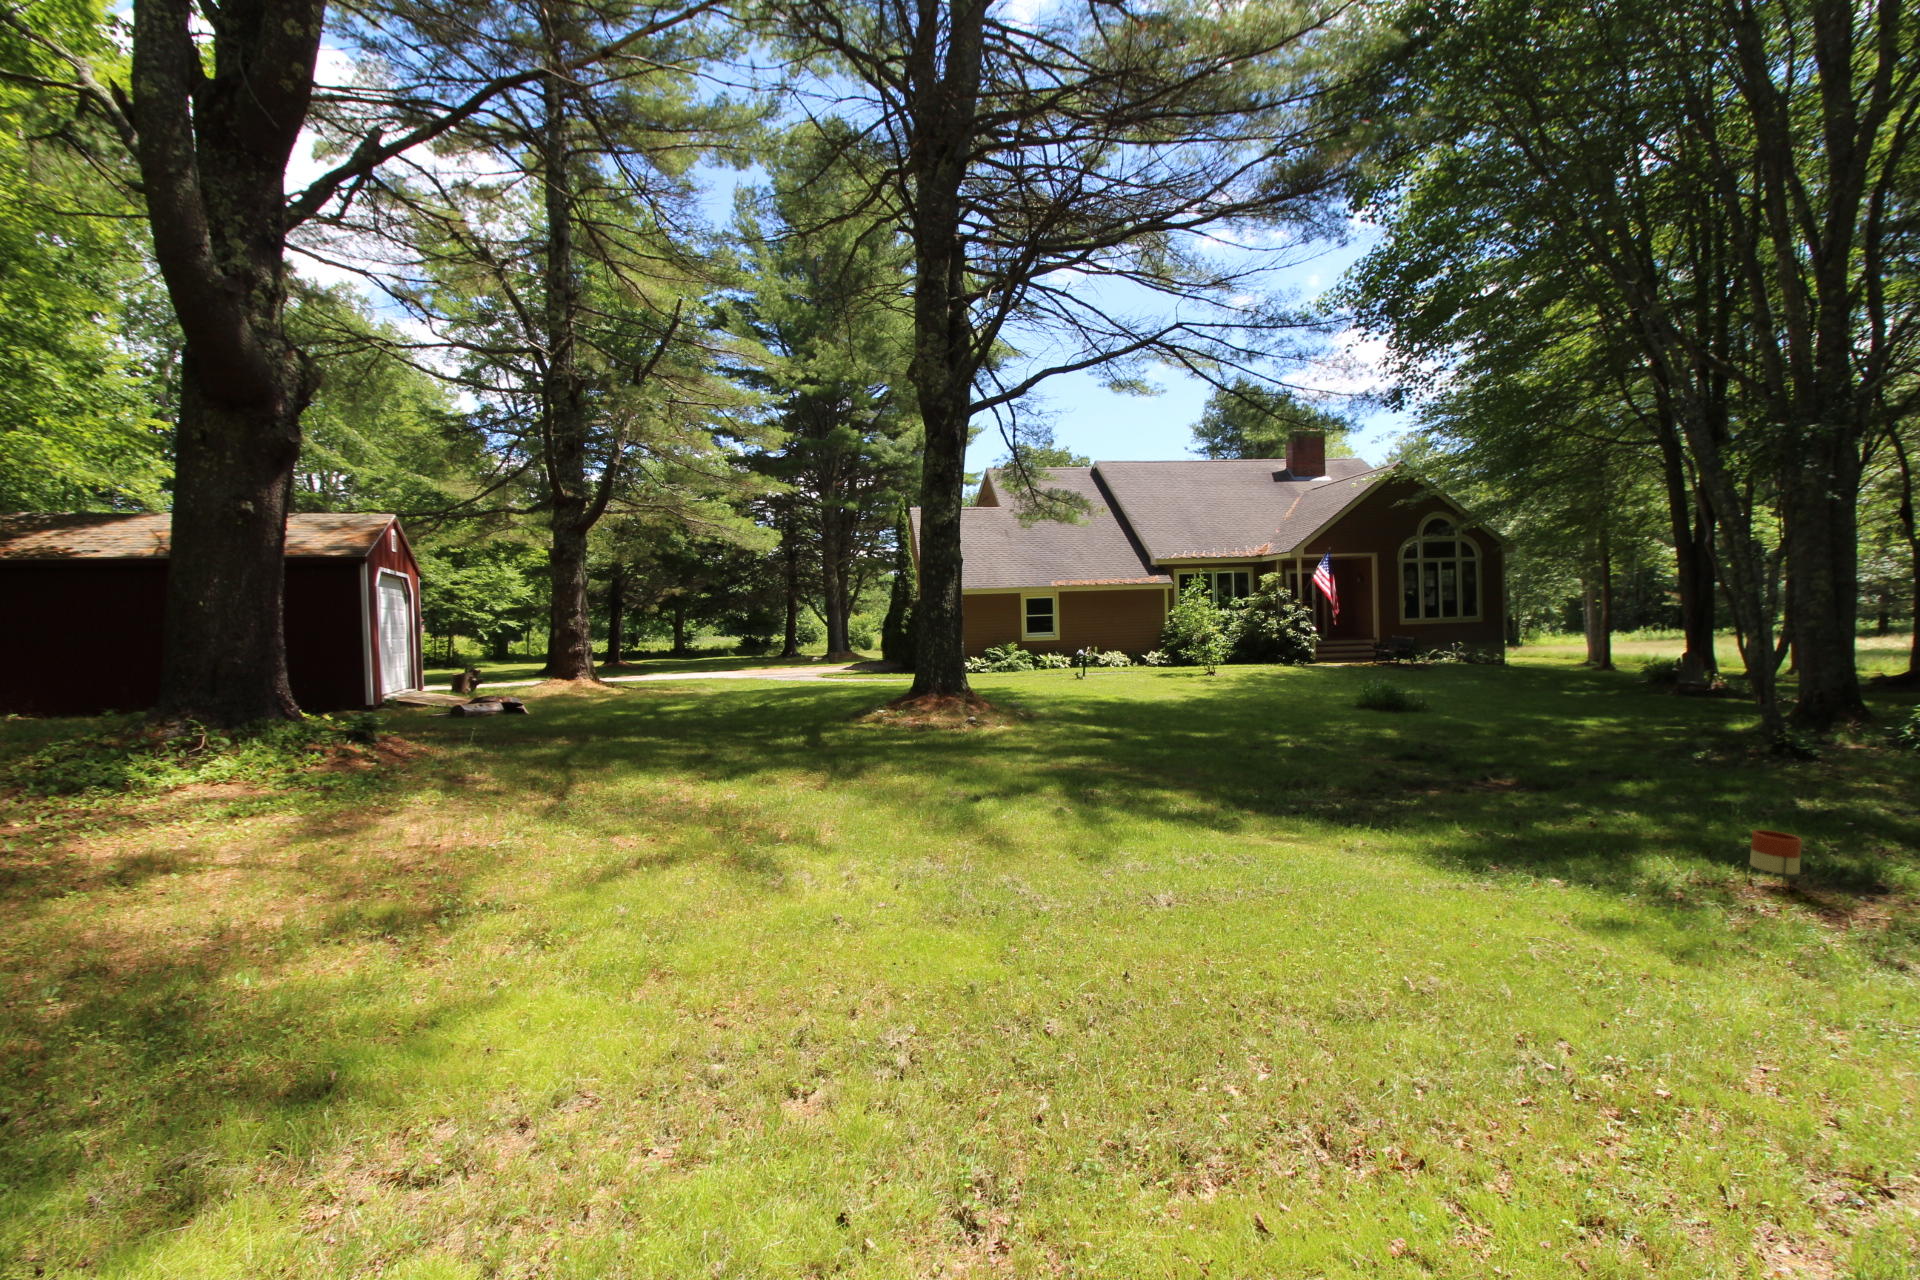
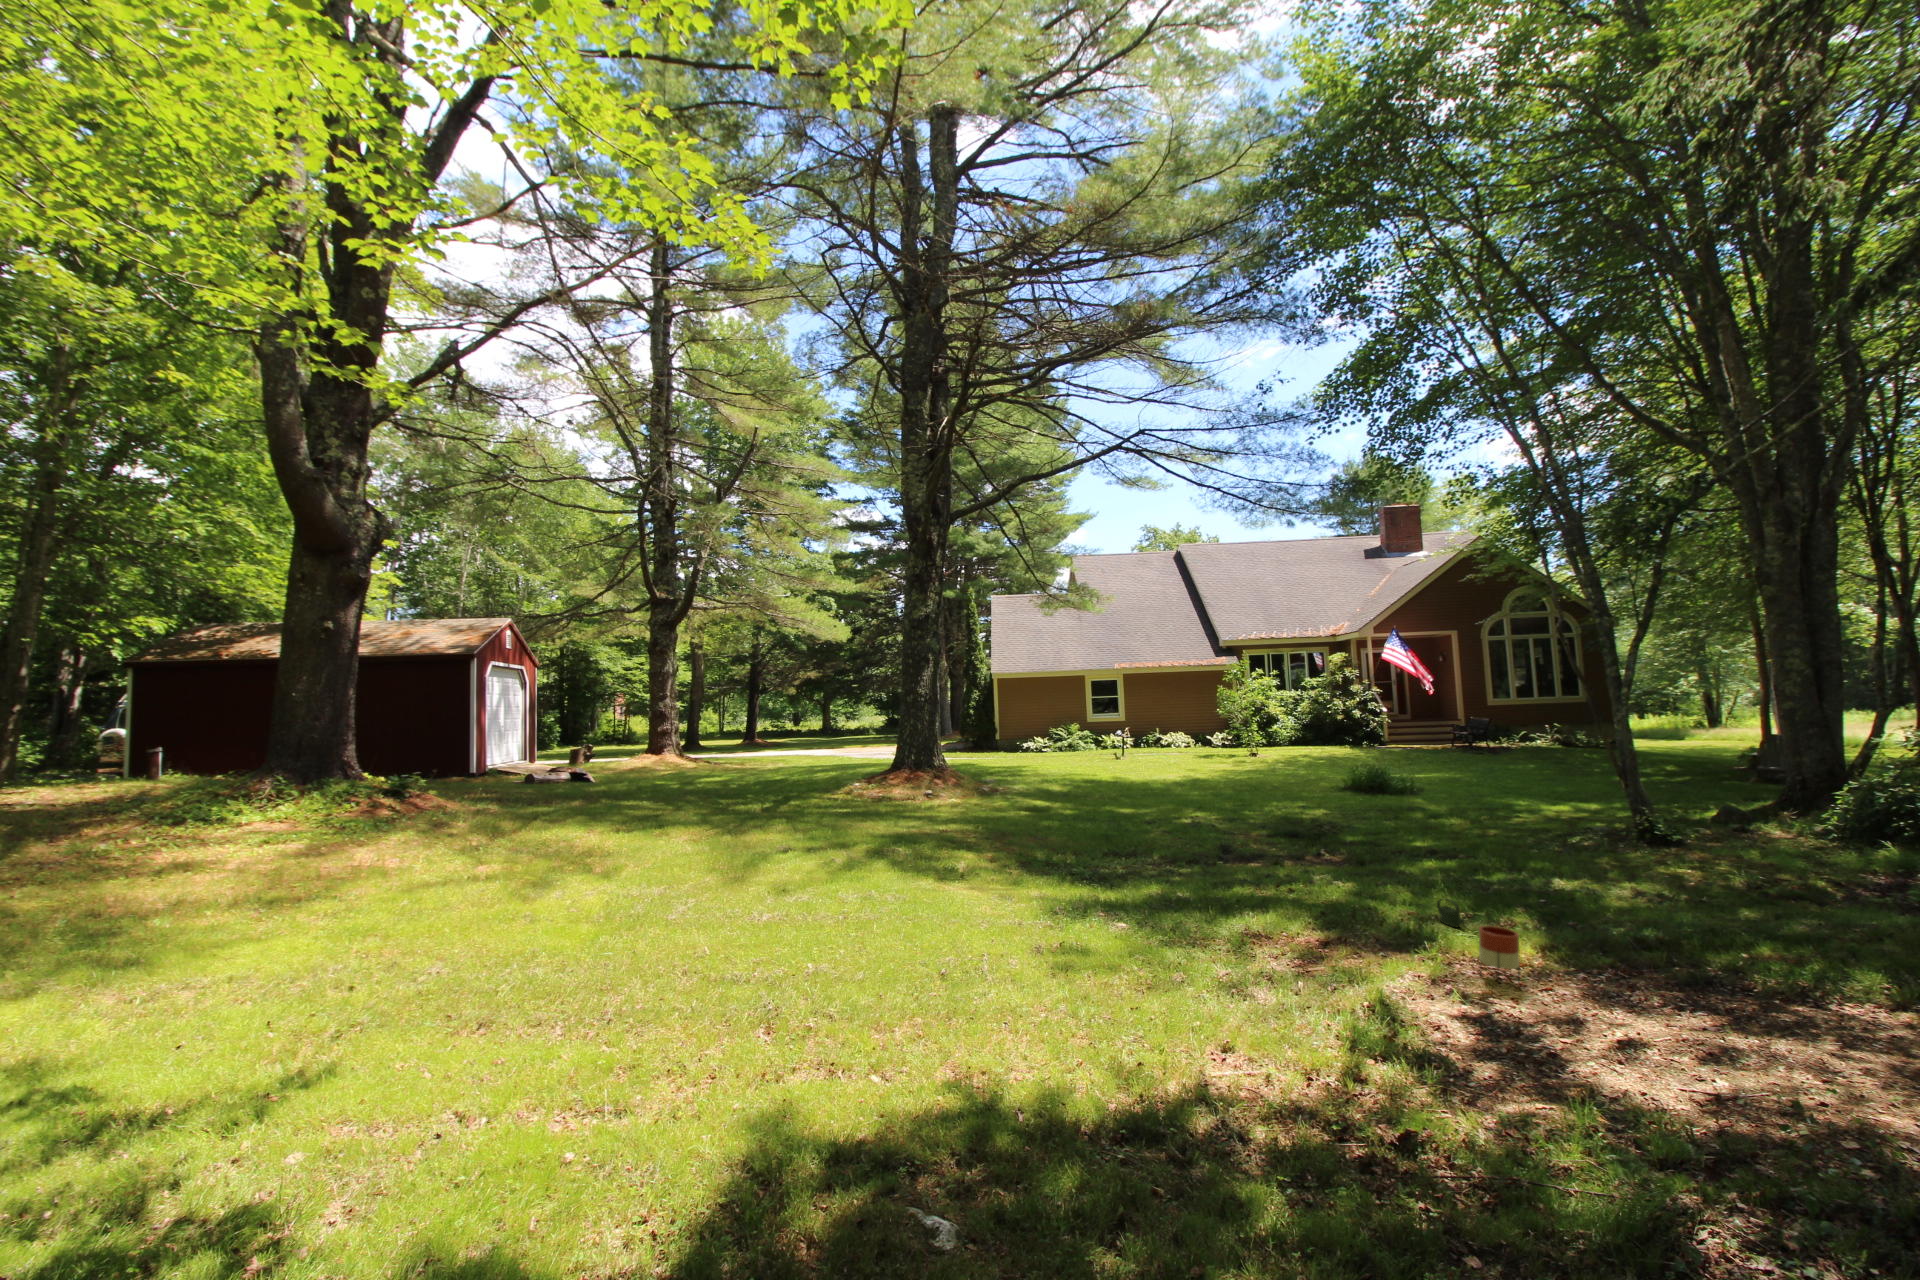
watering can: none [1620,804,1670,833] -> present [1437,898,1468,927]

